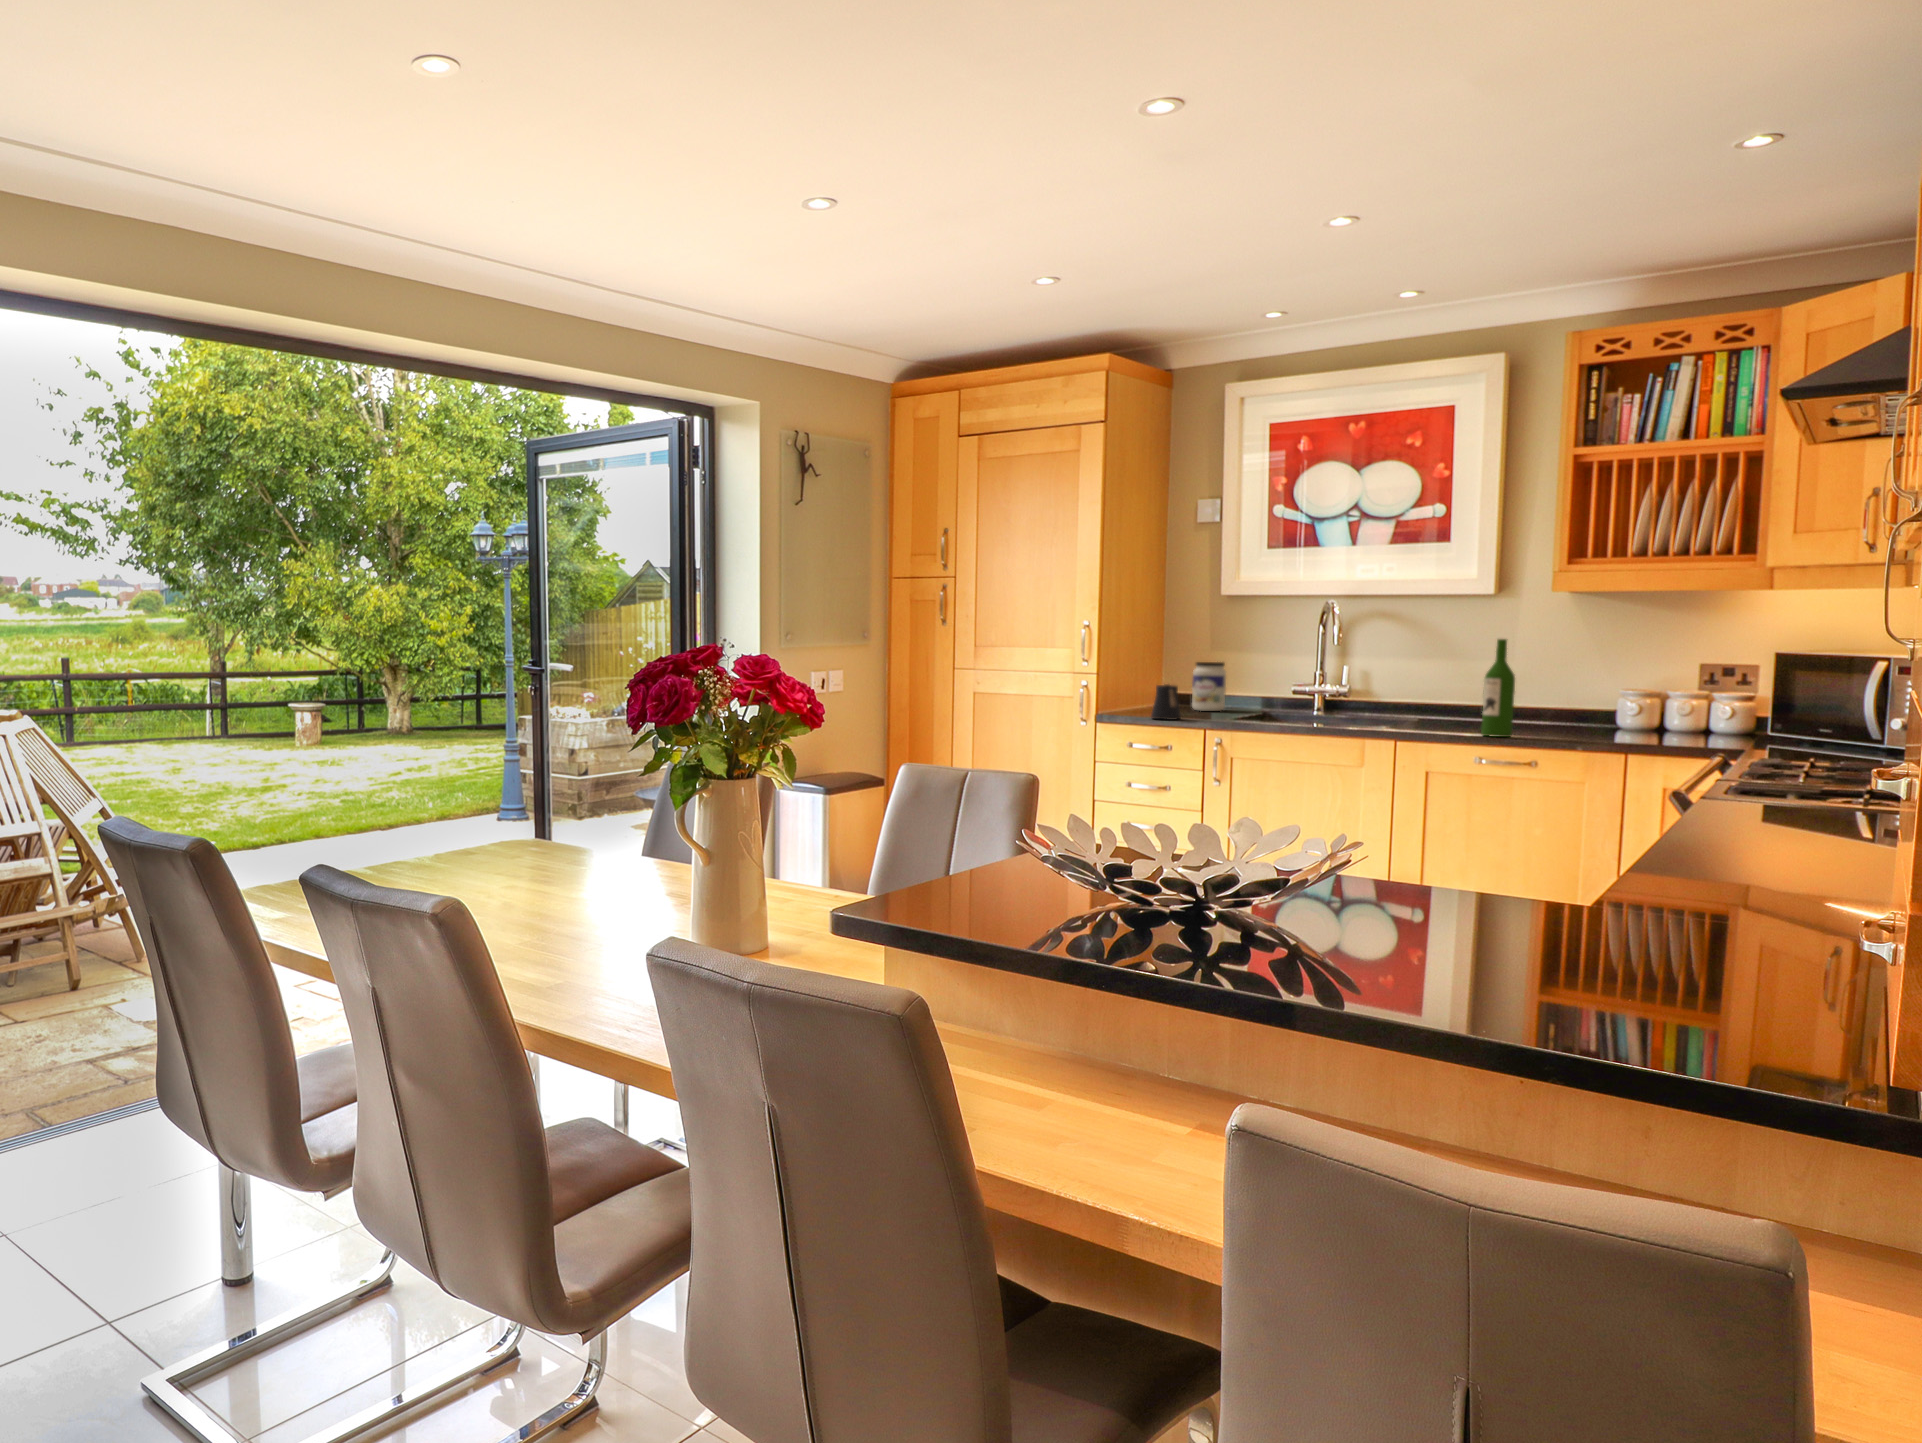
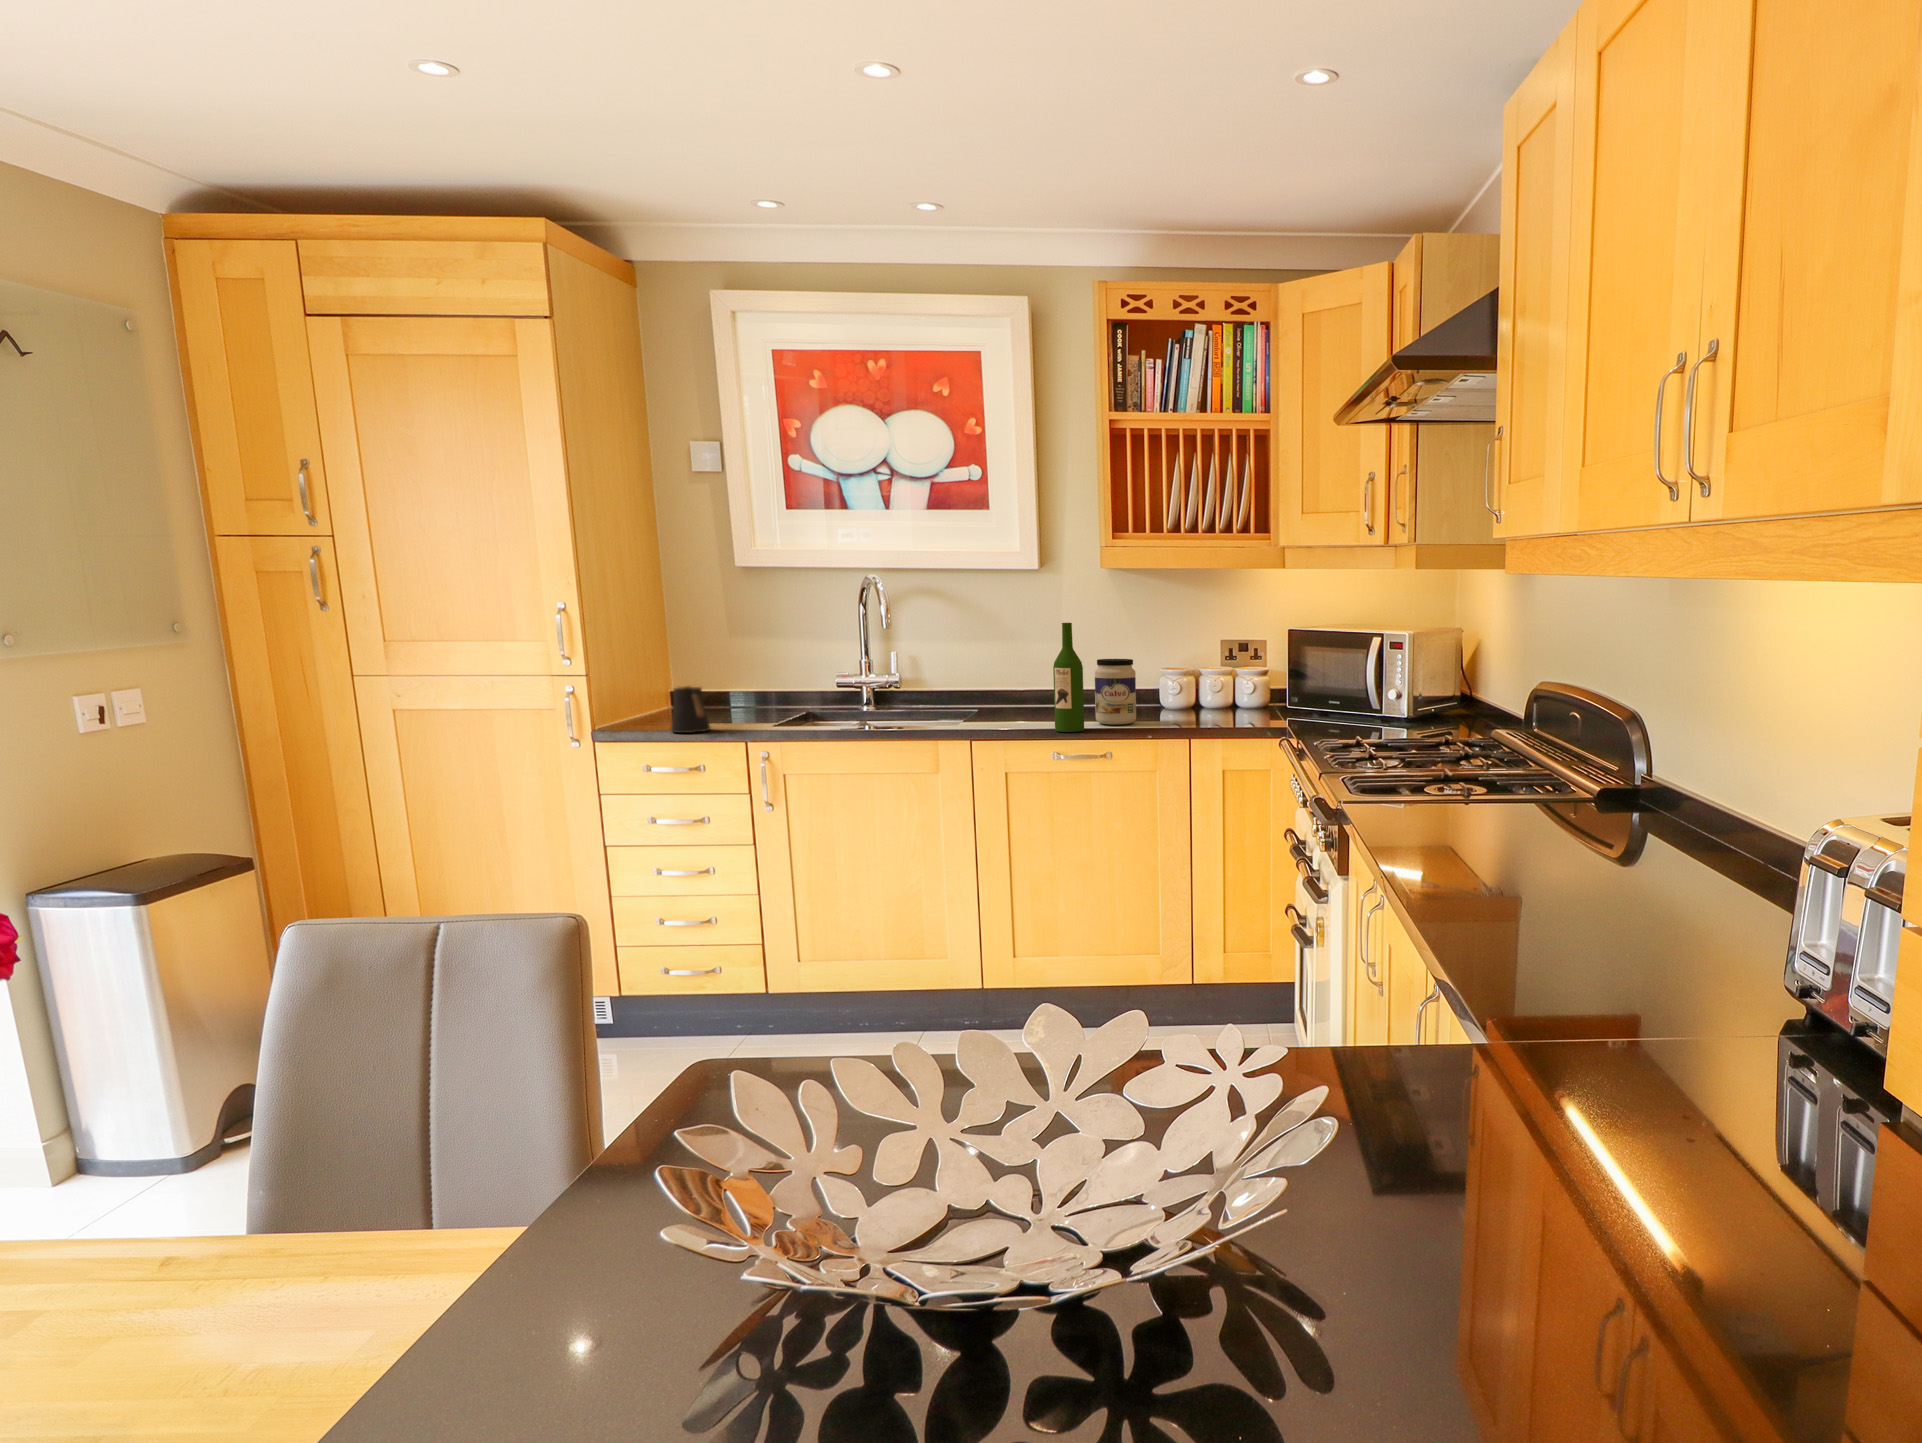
jar: present [1192,662,1226,711] -> present [1095,659,1136,725]

